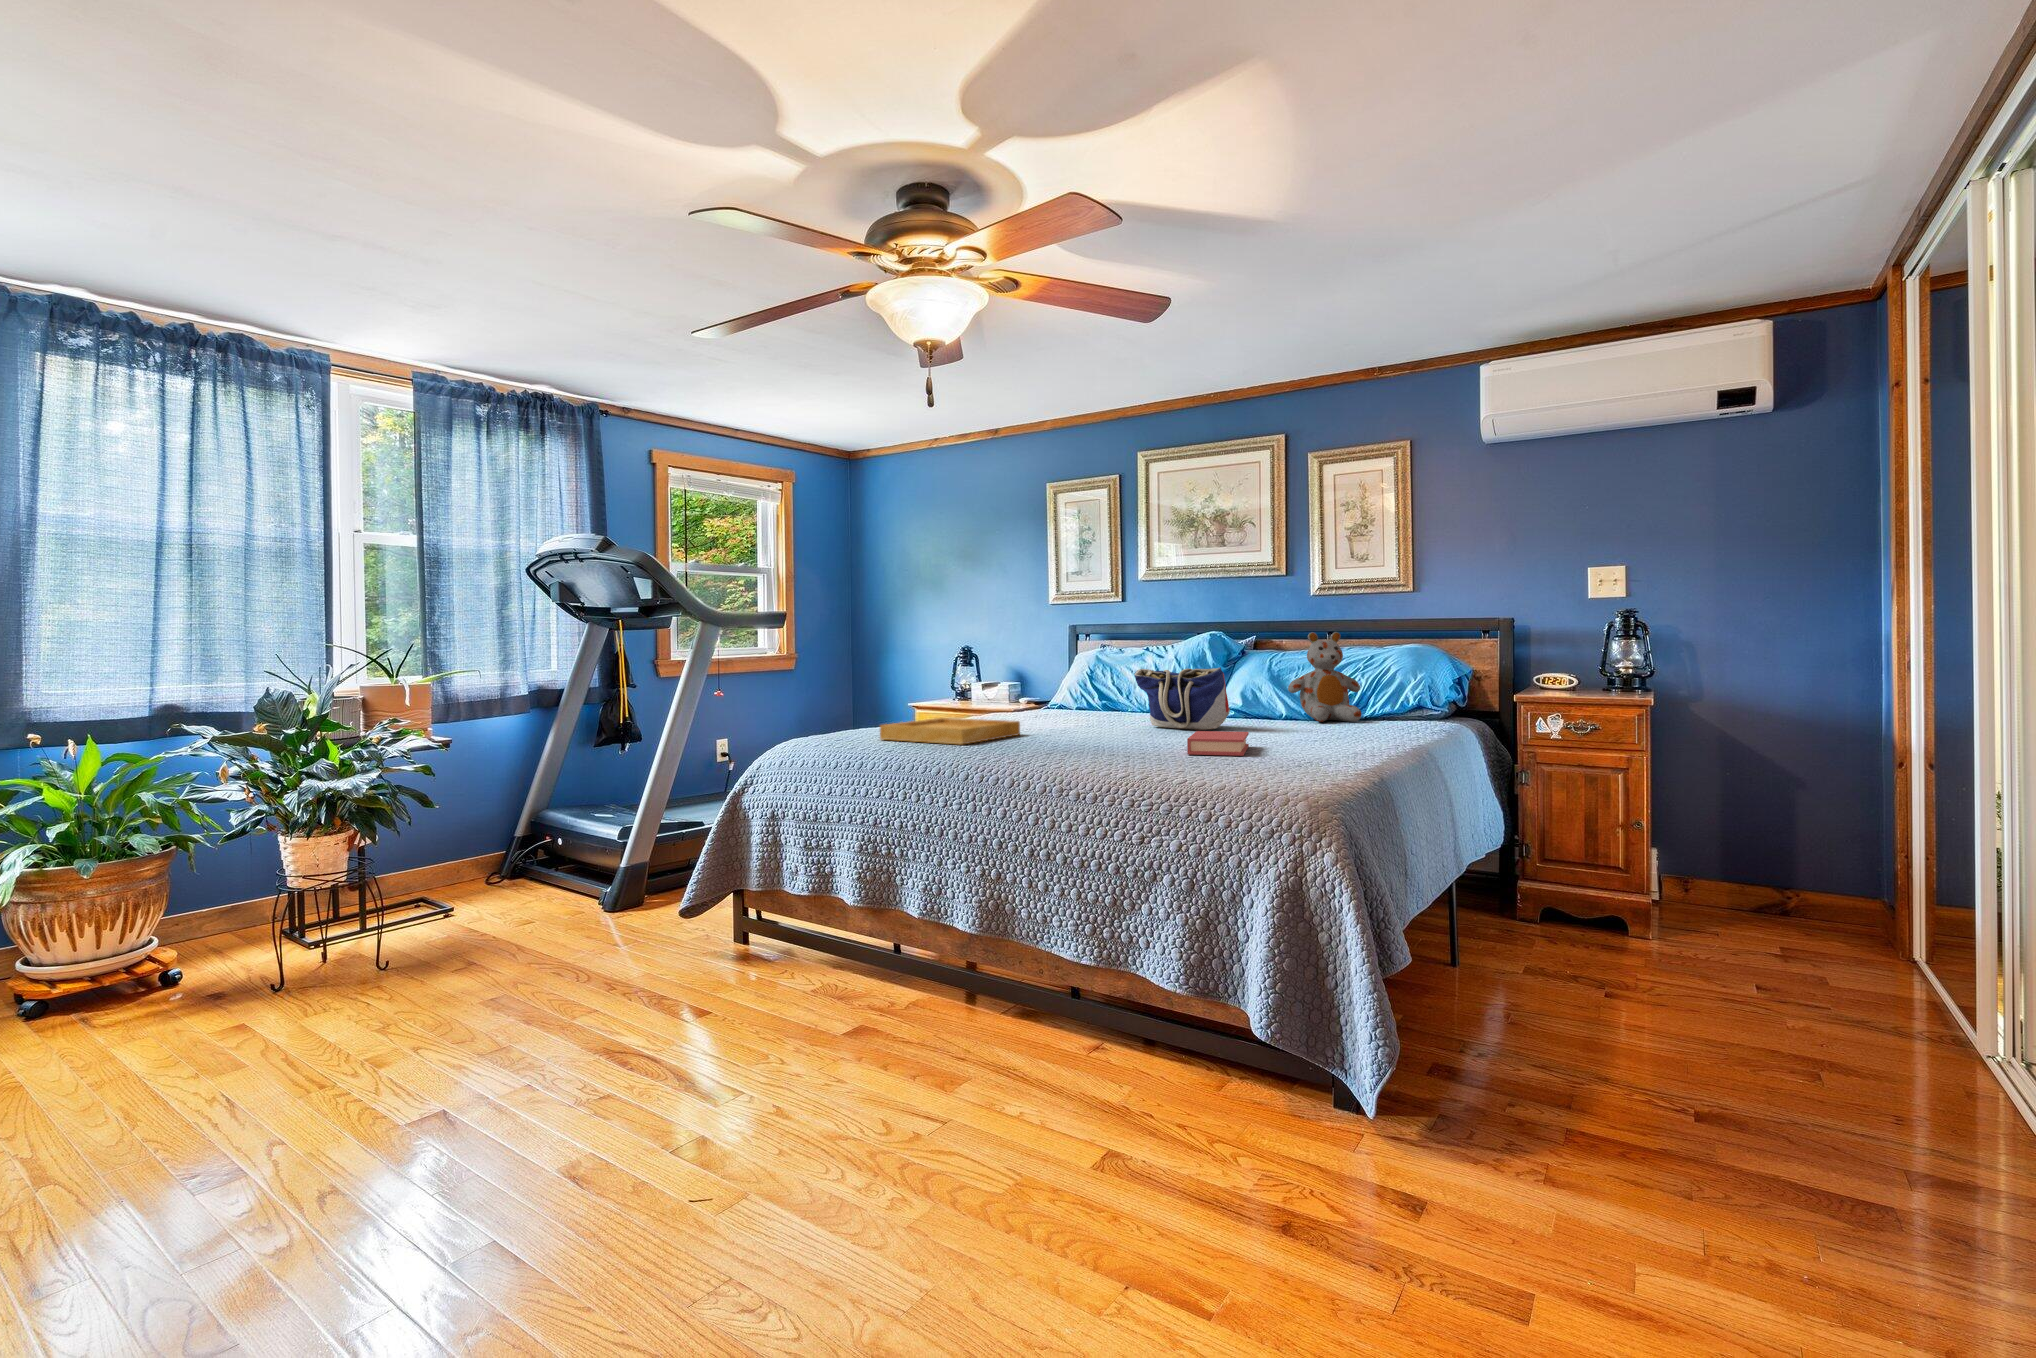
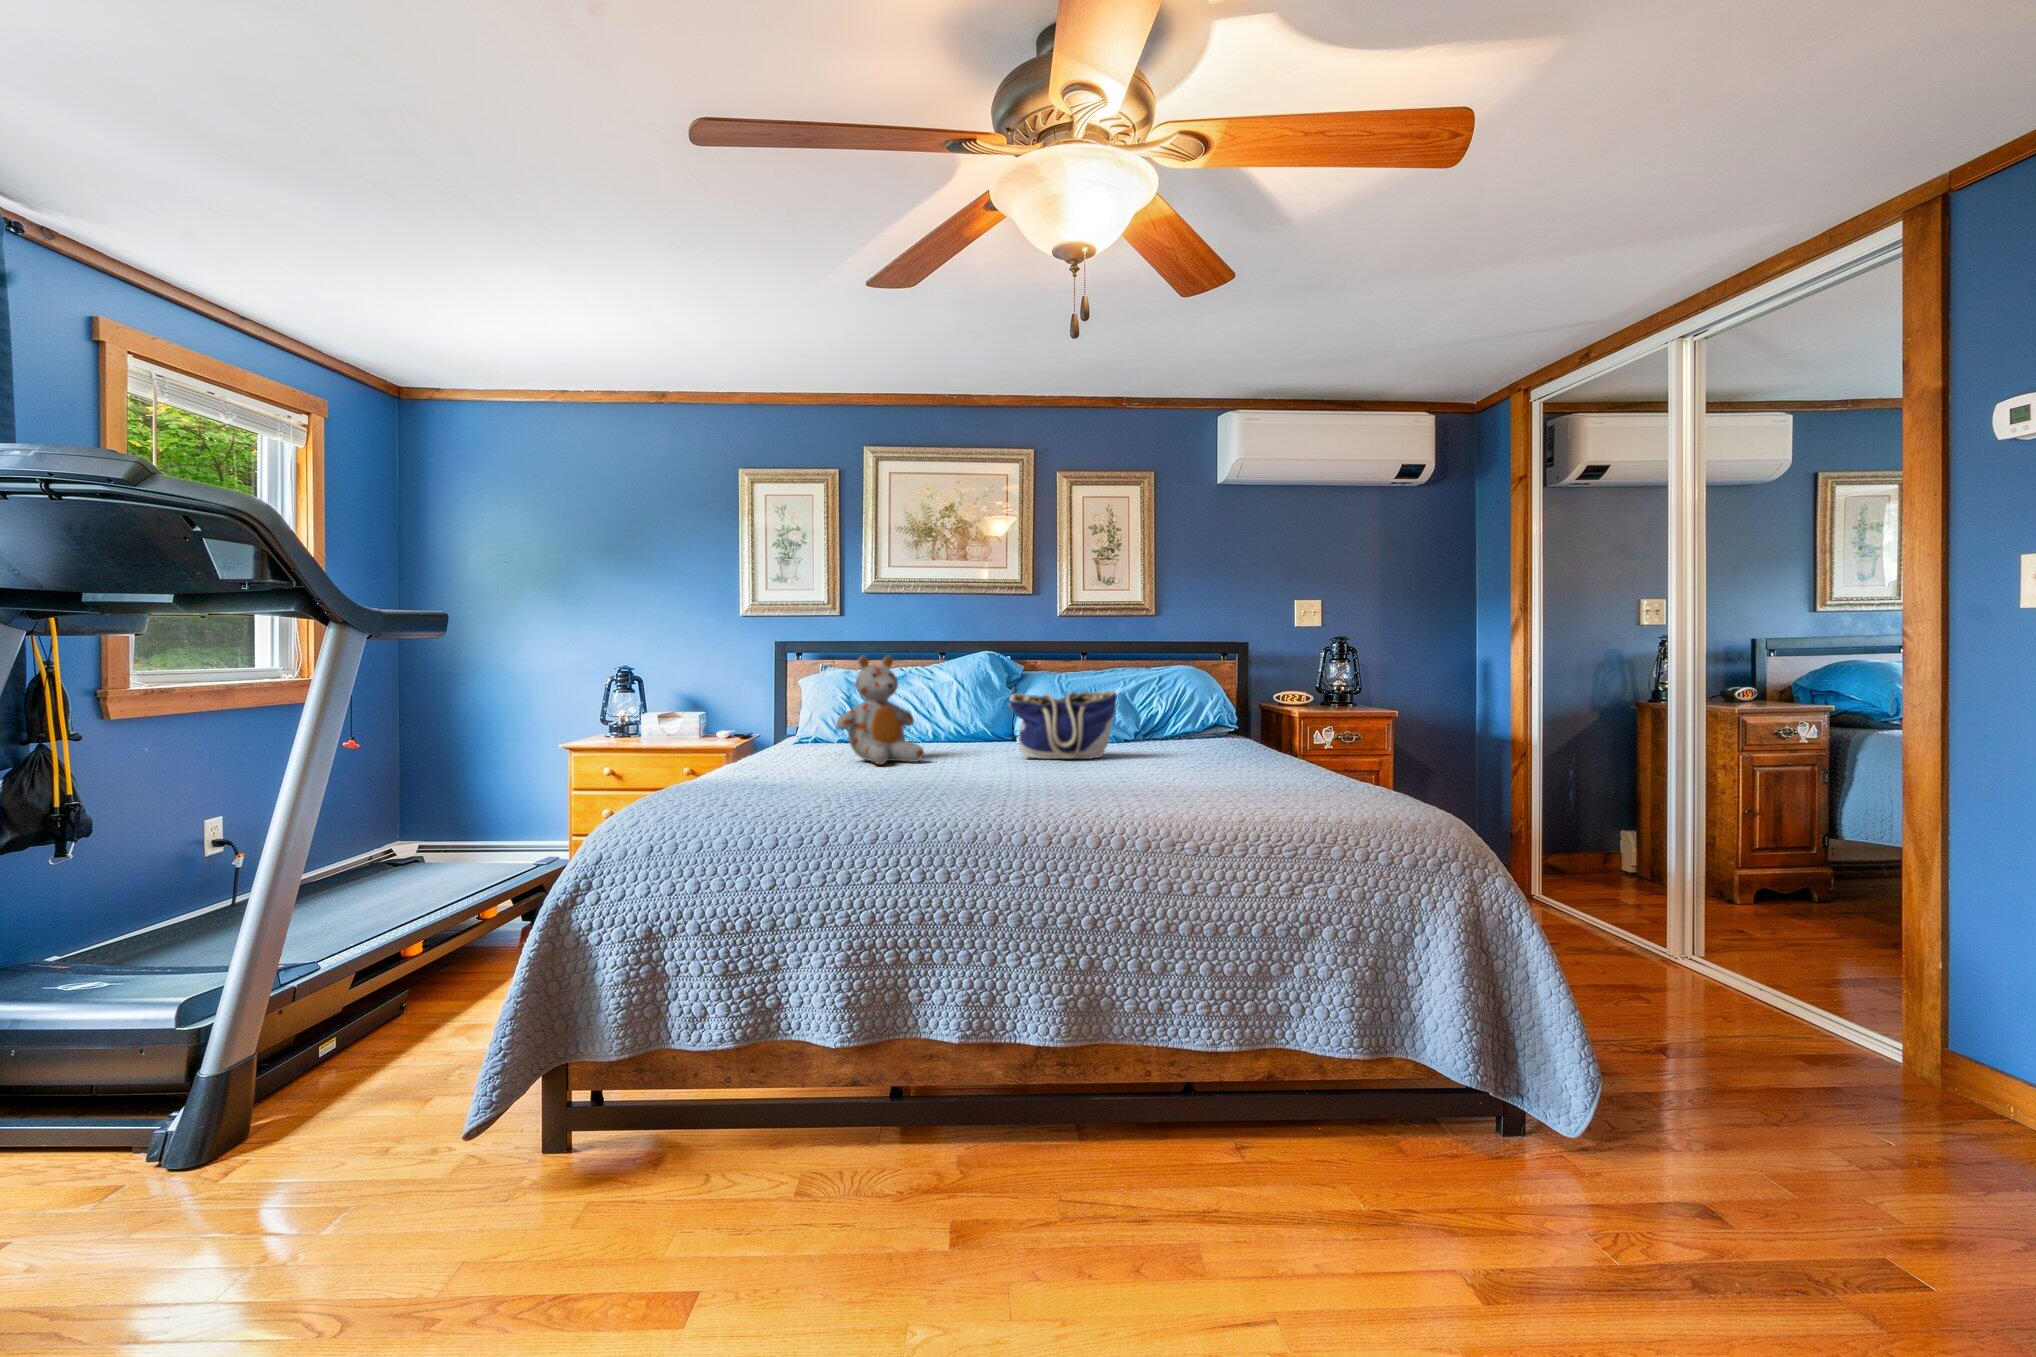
stuffed bear: present [1288,632,1361,722] -> present [836,656,924,765]
tray: present [880,718,1020,744] -> none [776,761,926,799]
book: present [1187,731,1249,756] -> none [1166,759,1261,788]

